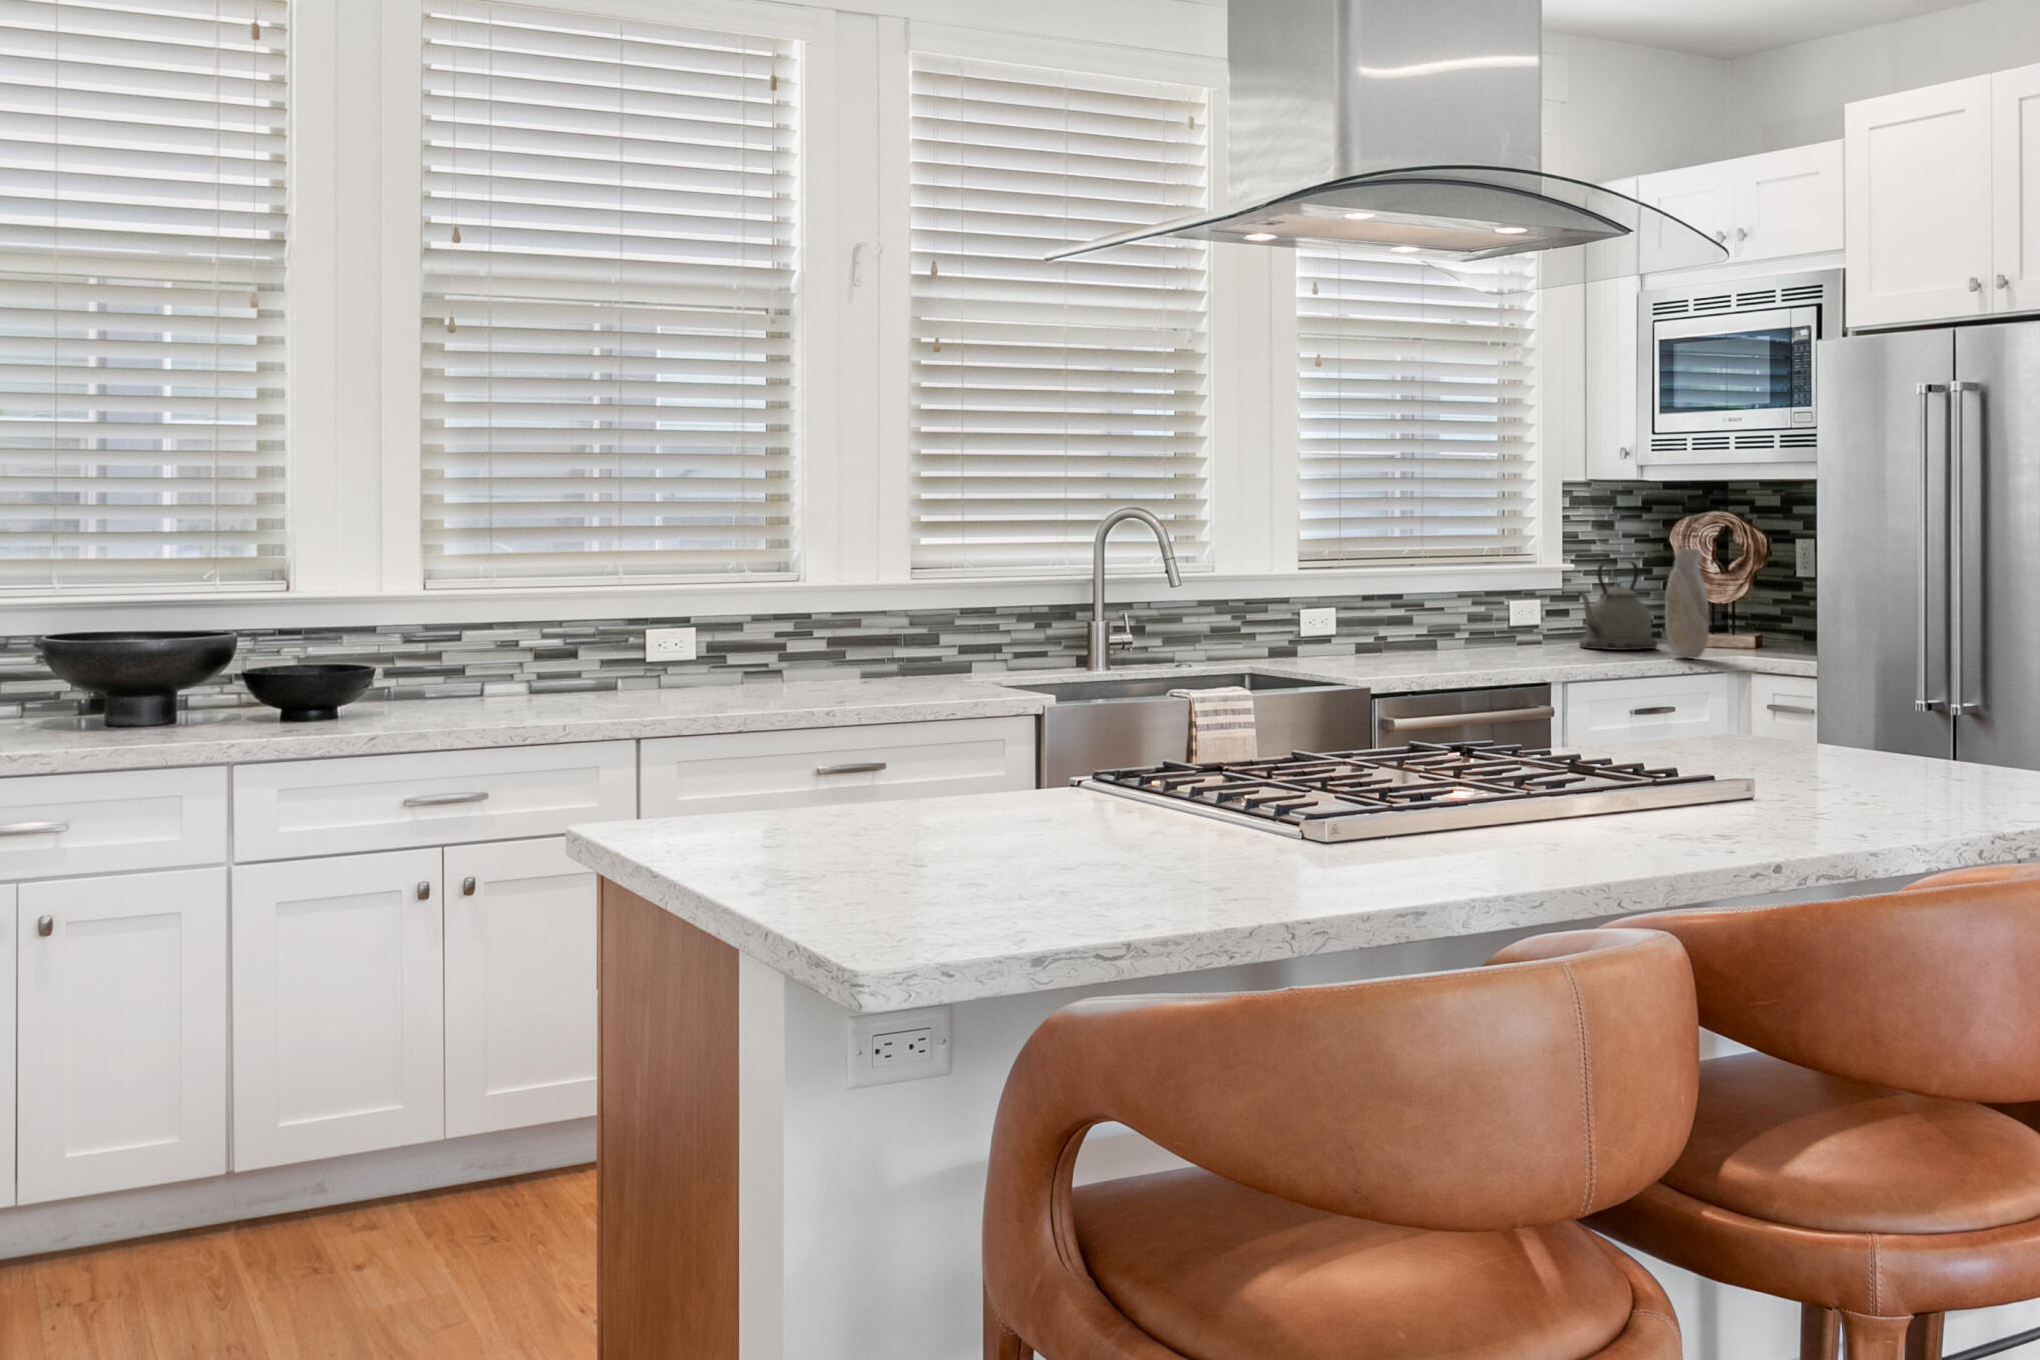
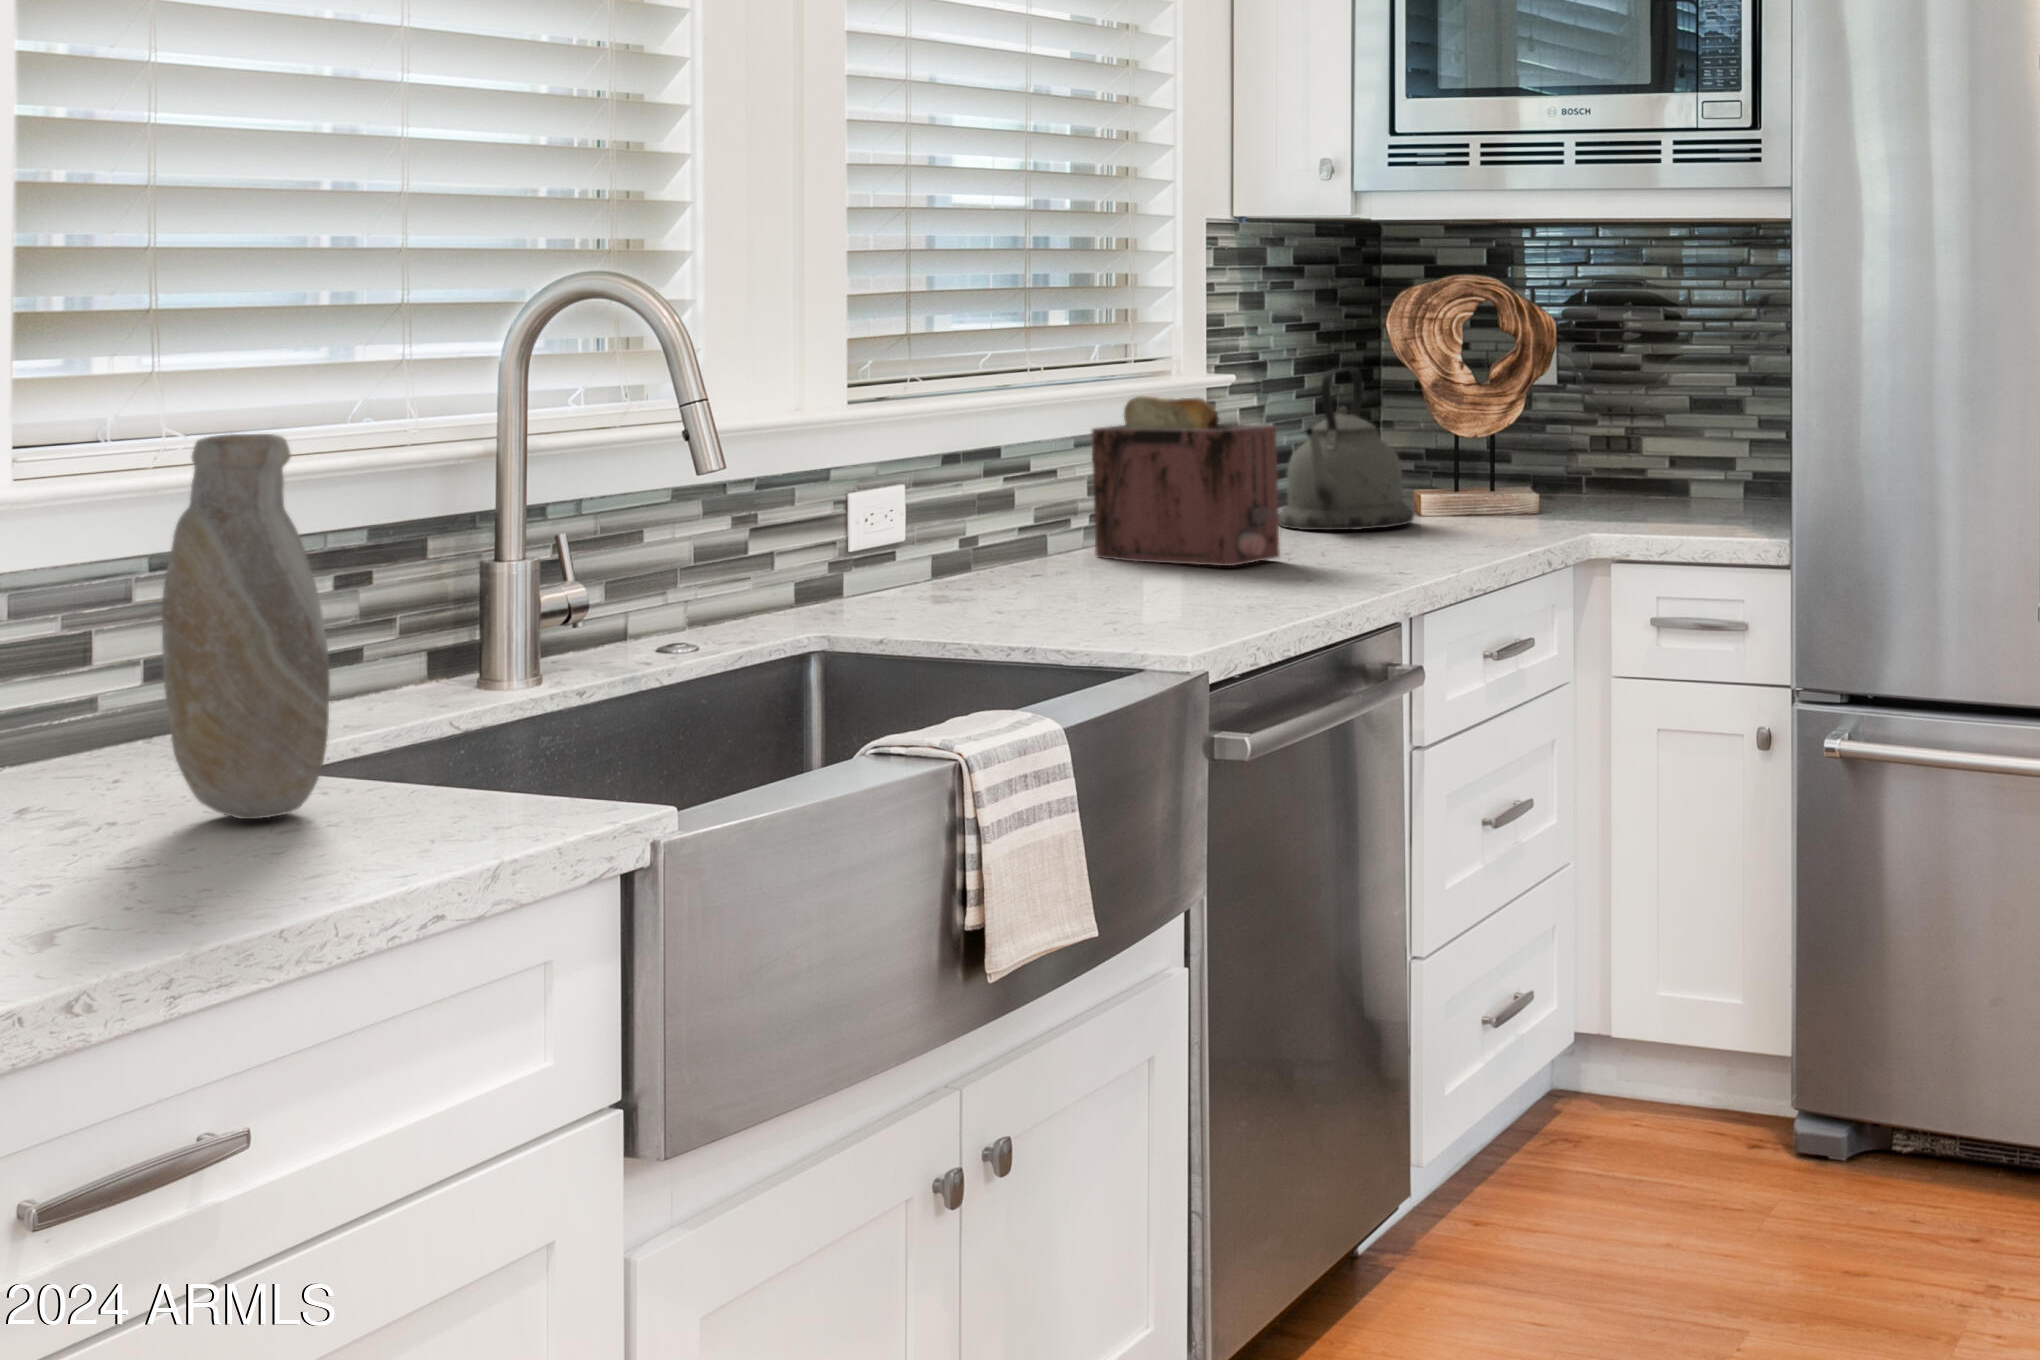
vase: present [1665,549,1709,658] -> present [162,434,330,819]
toaster: none [1444,570,1528,658] -> present [1092,396,1280,566]

